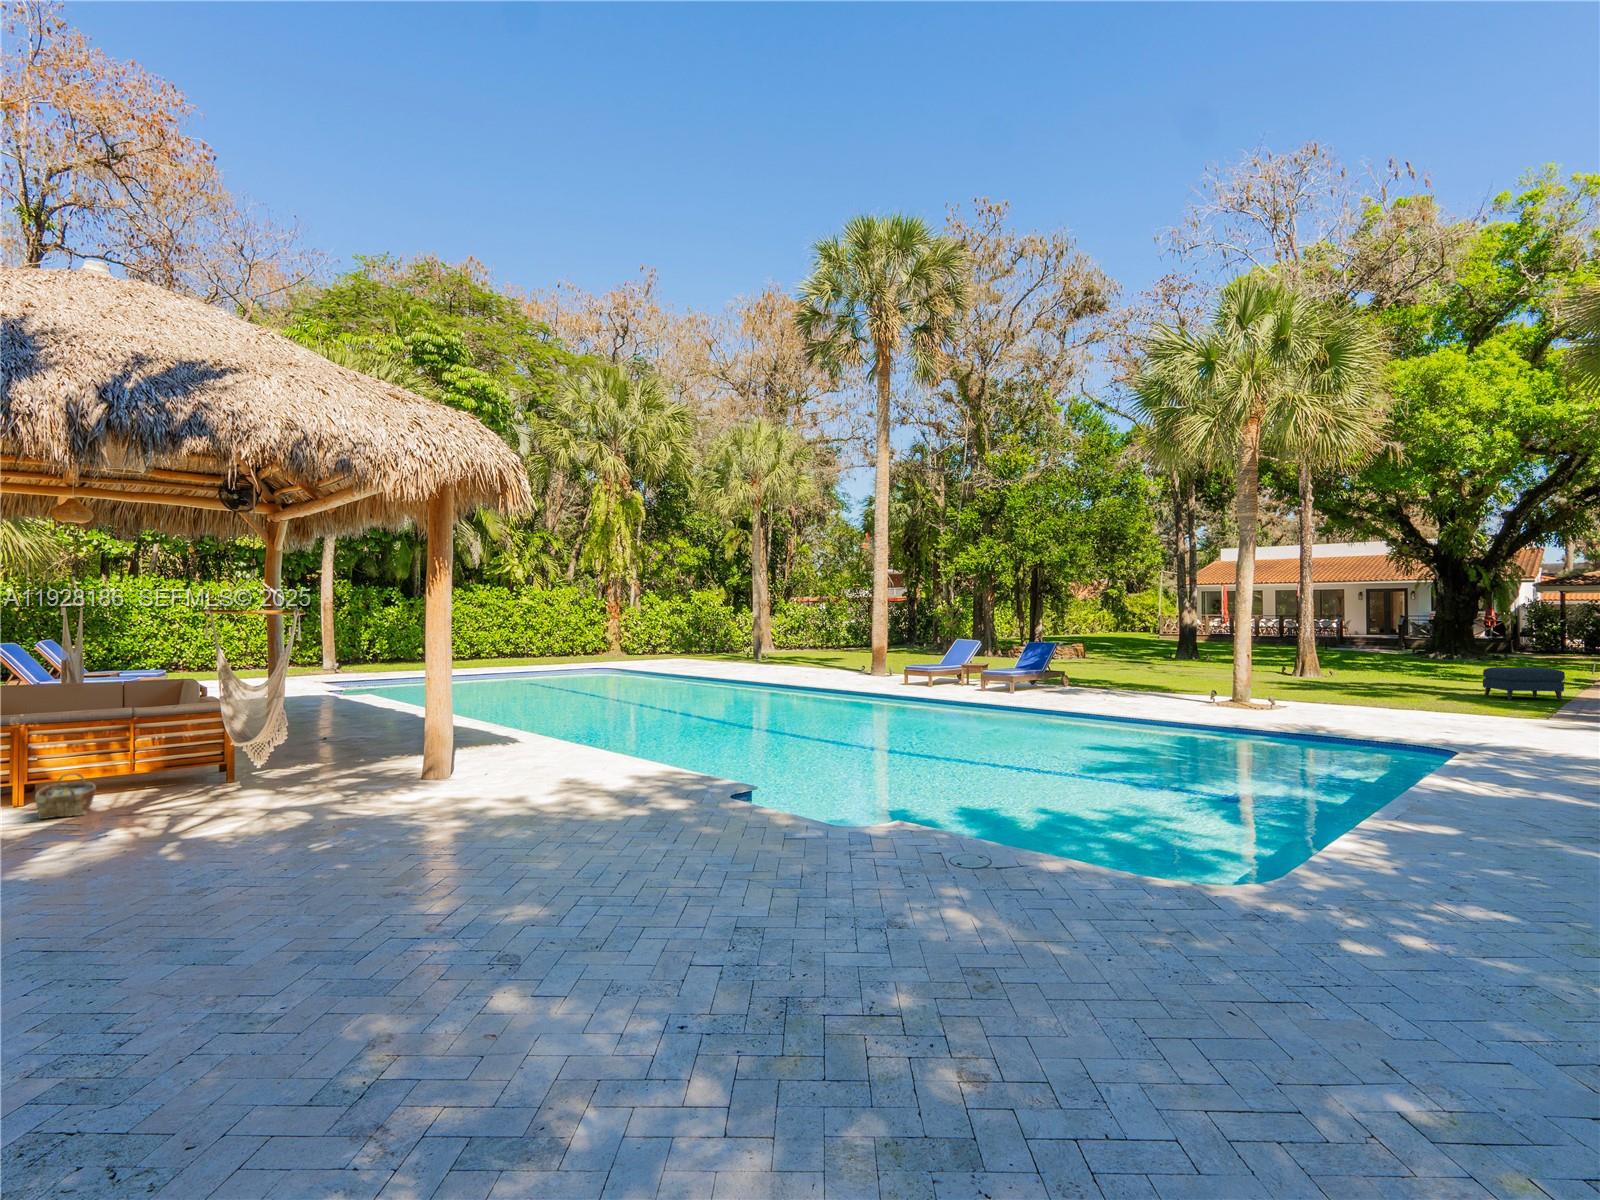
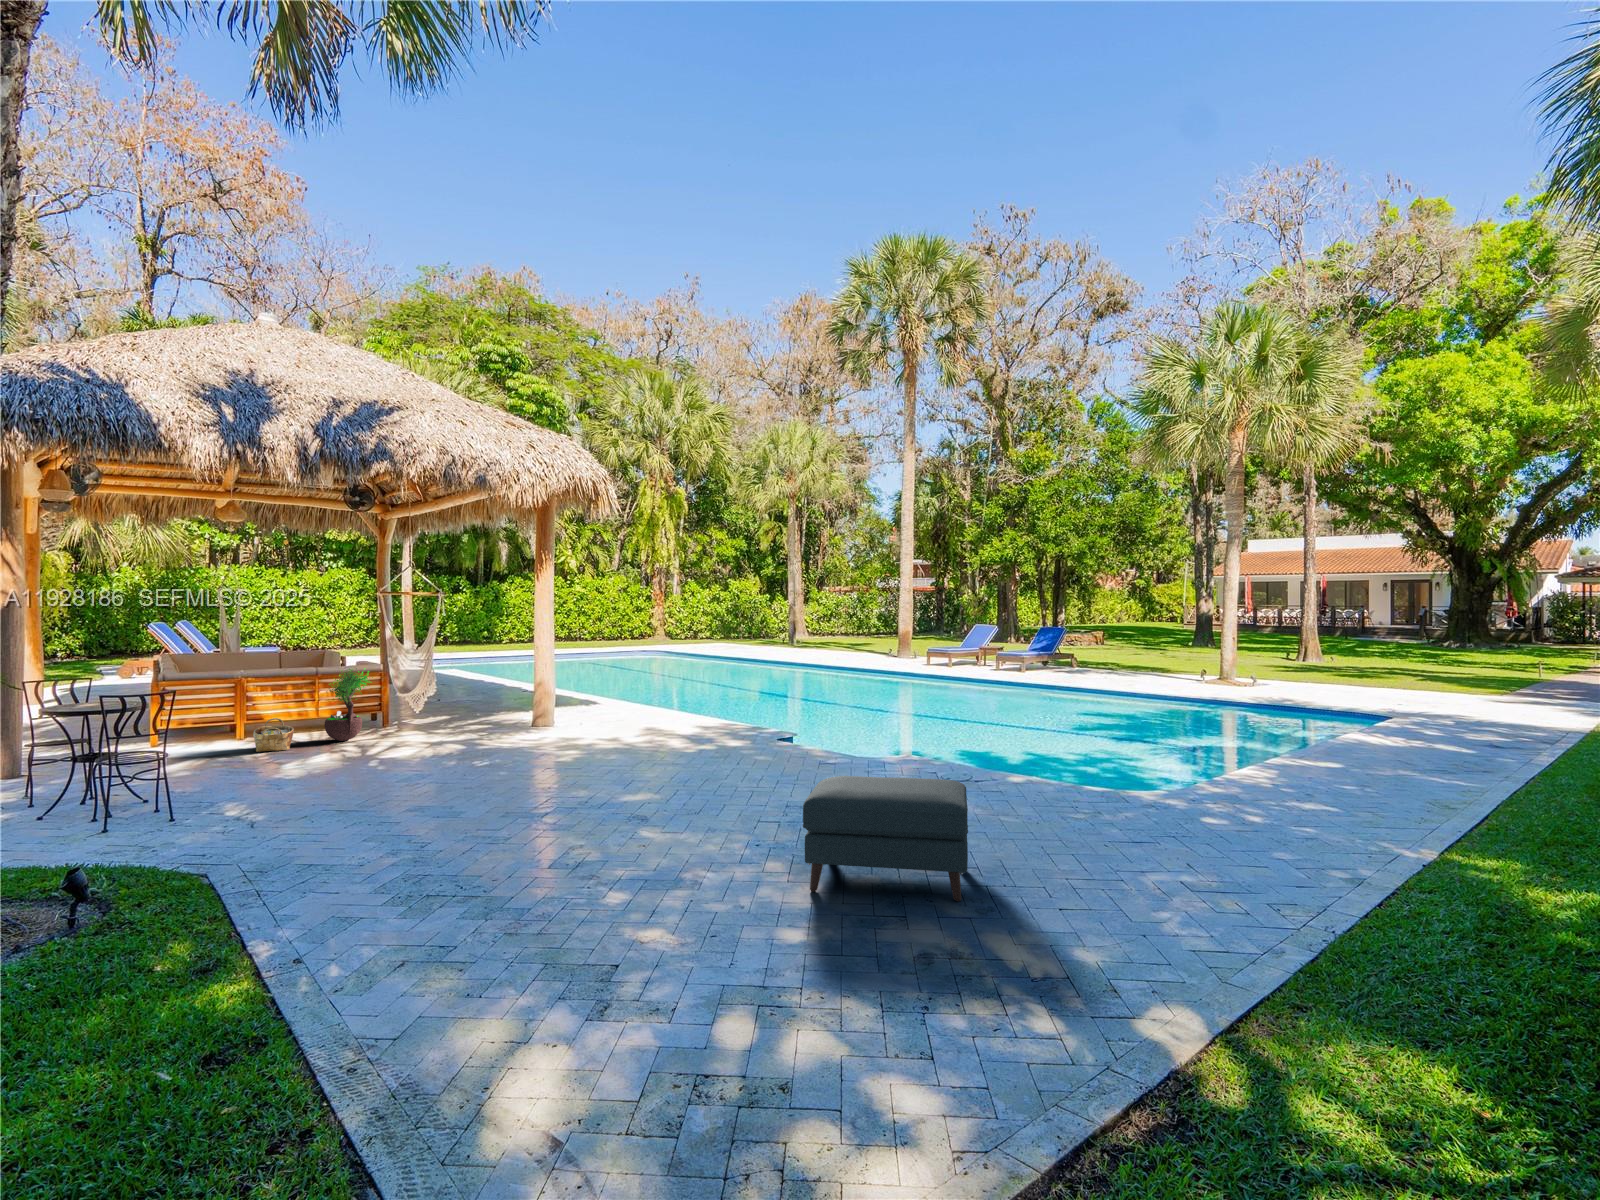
ottoman: present [1483,667,1565,701] -> present [803,776,968,901]
potted tree: none [141,702,209,799] -> present [325,669,373,741]

